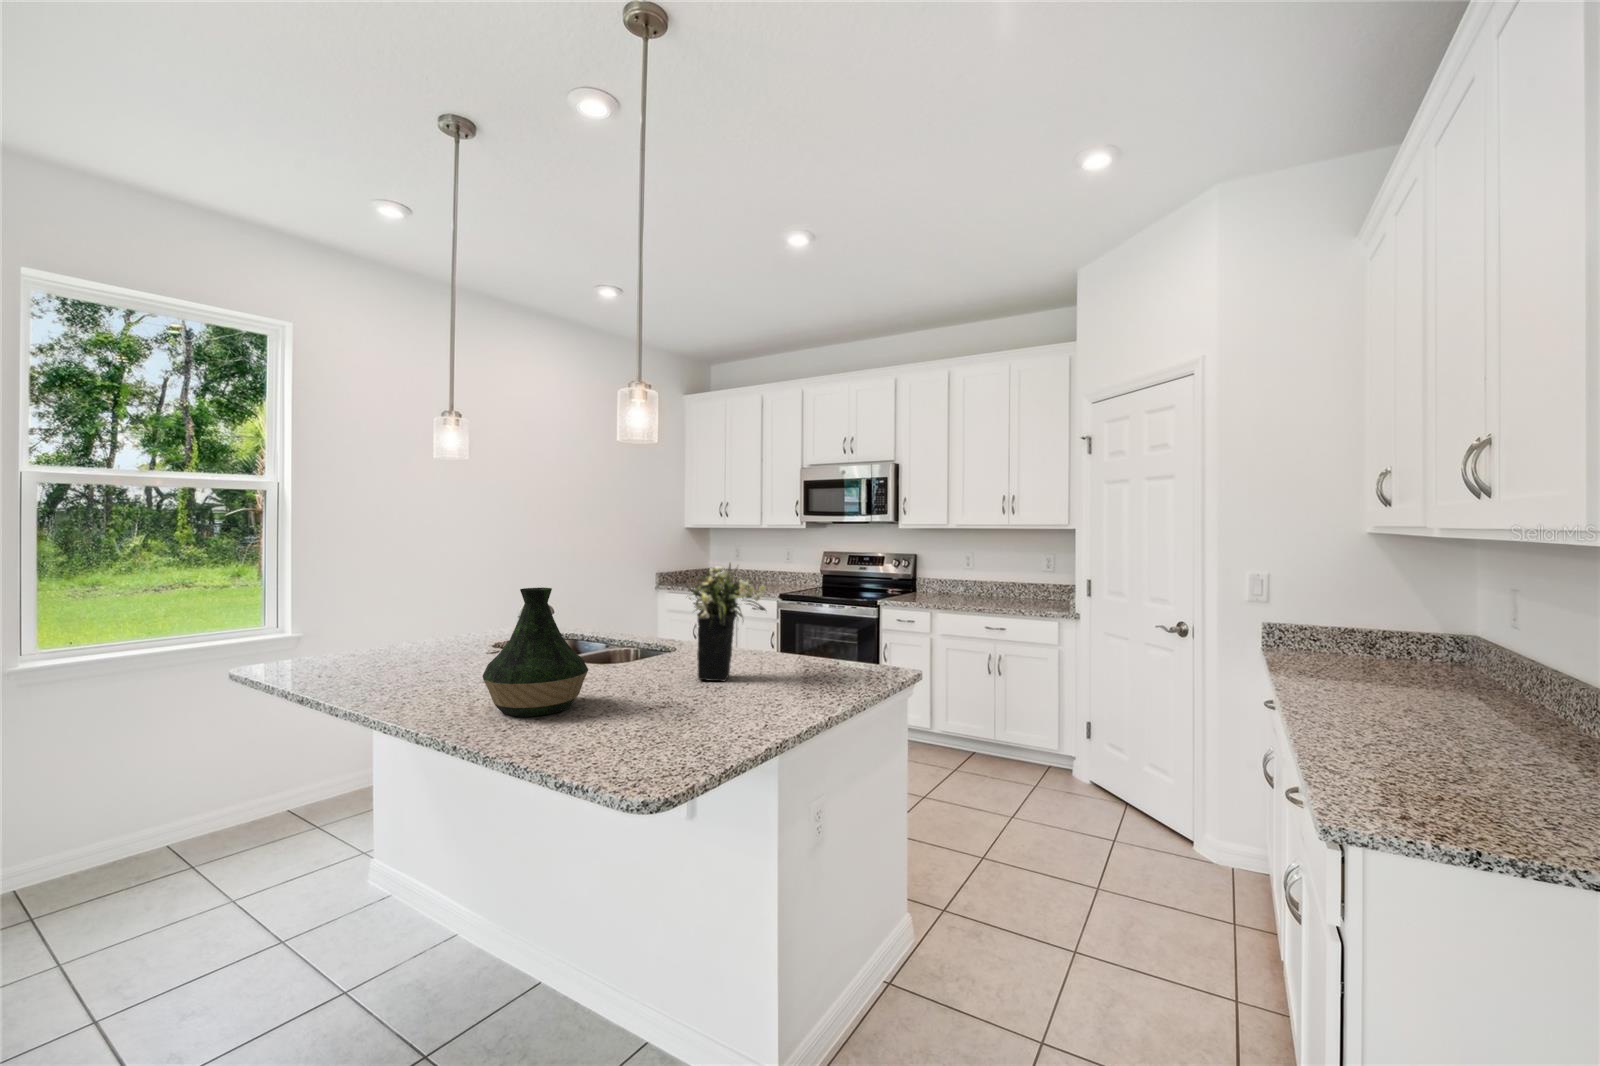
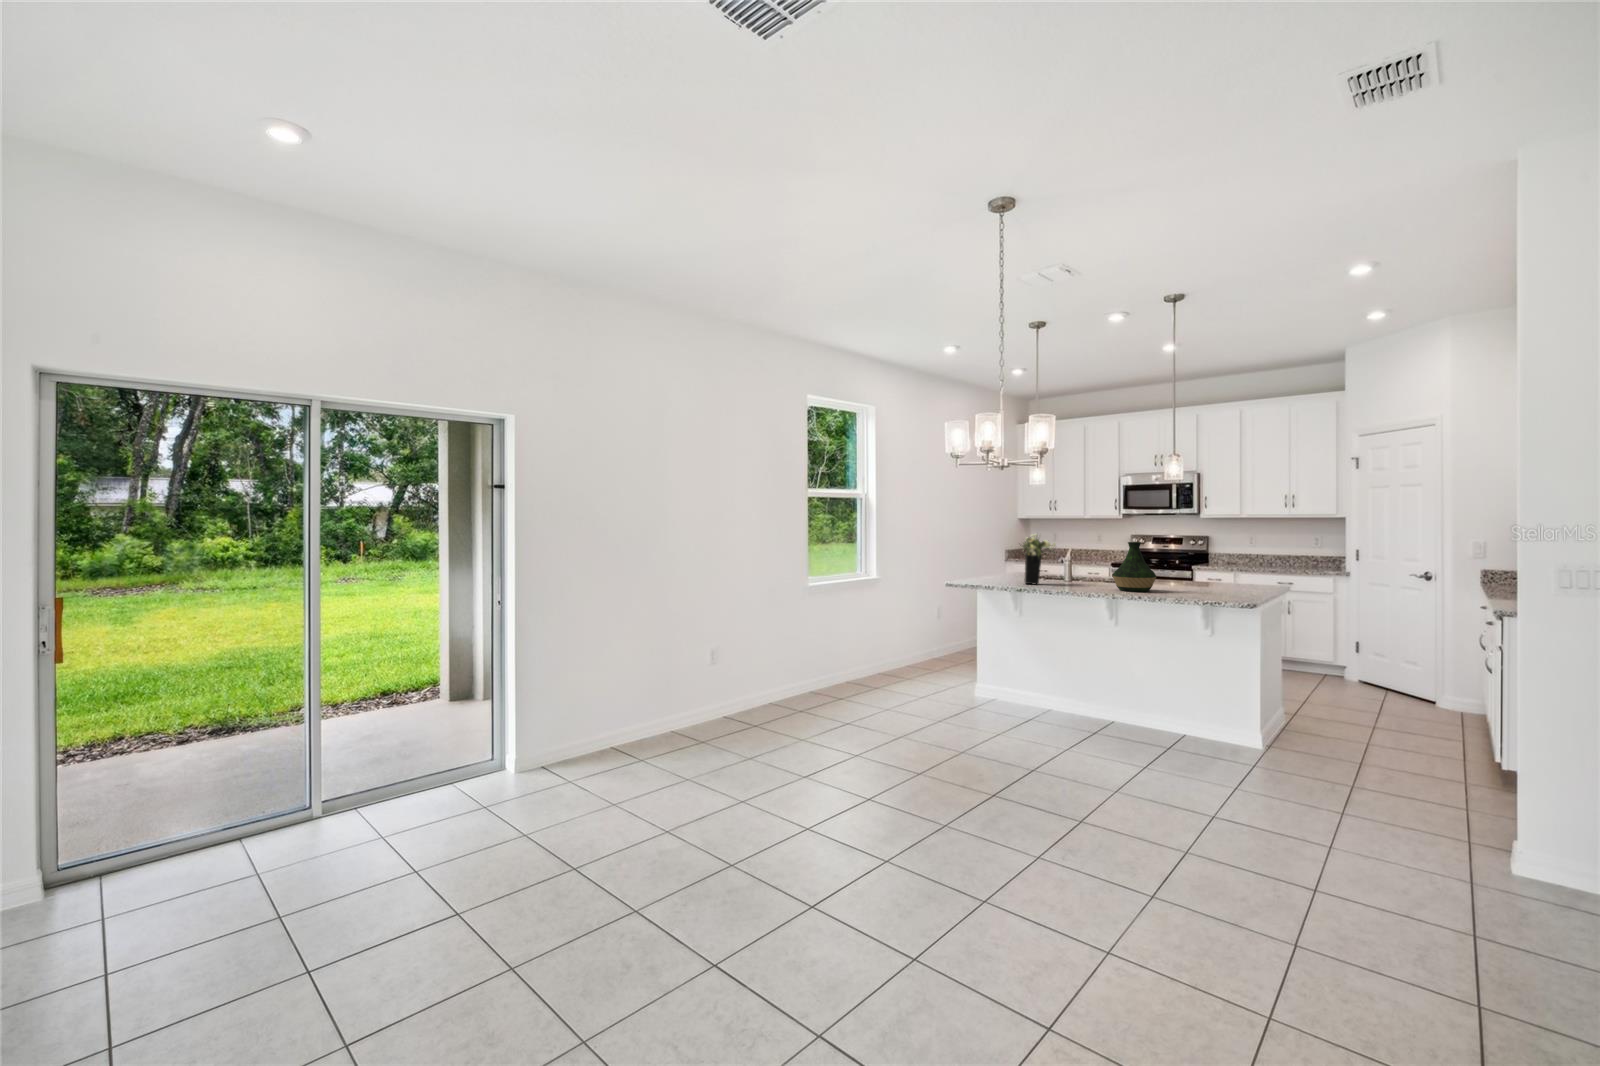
flower arrangement: present [687,564,769,681] -> present [1022,534,1056,584]

